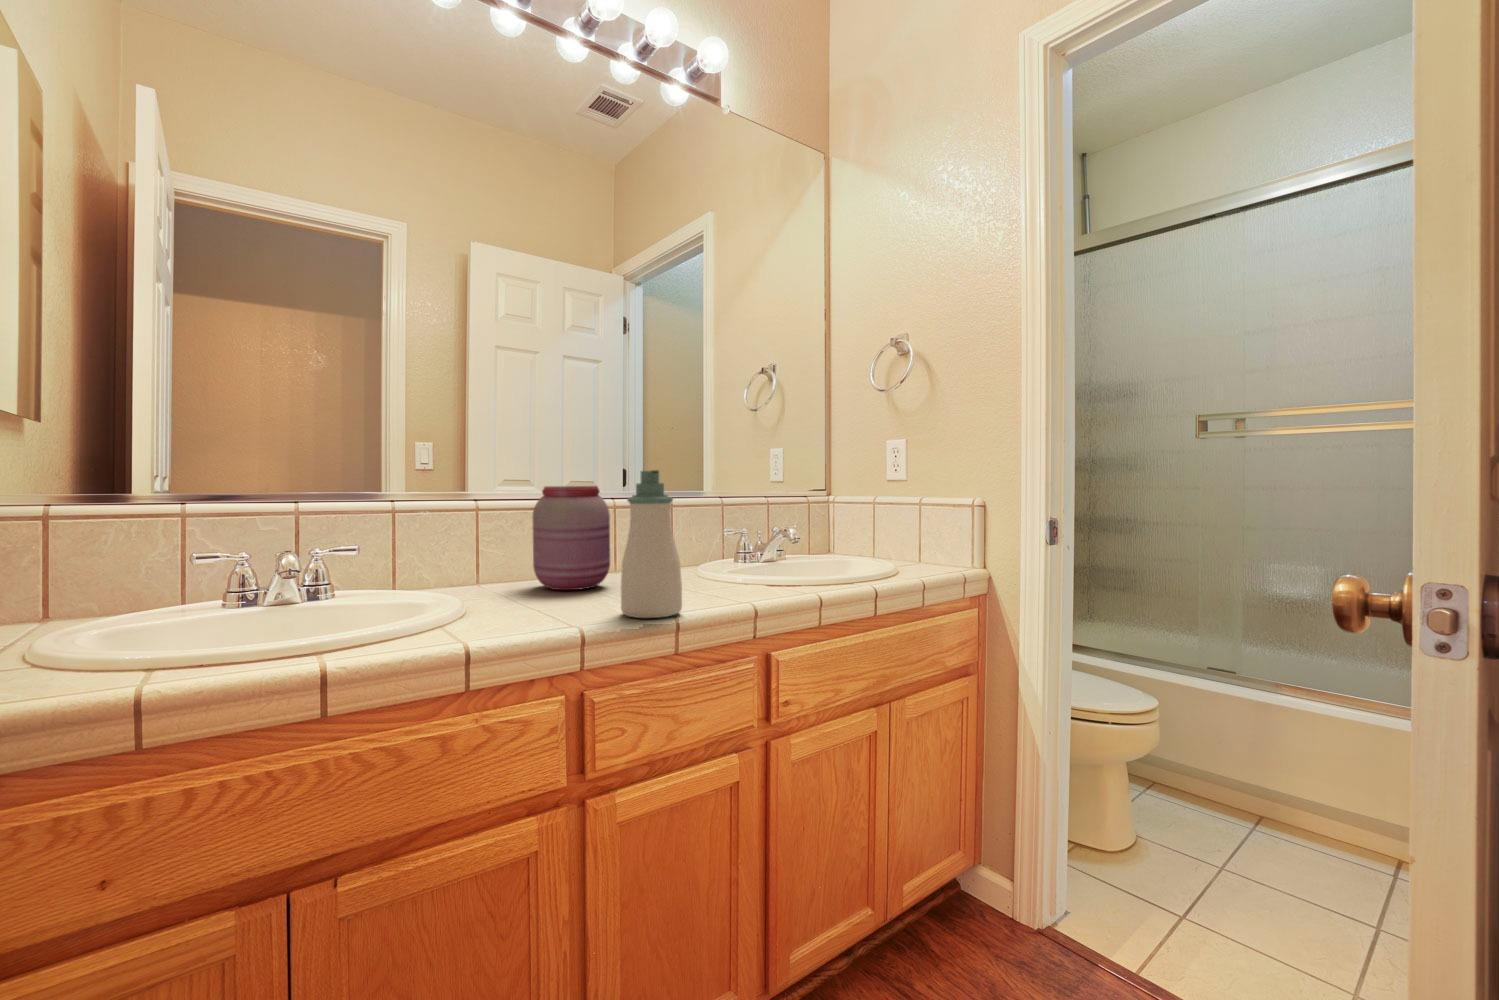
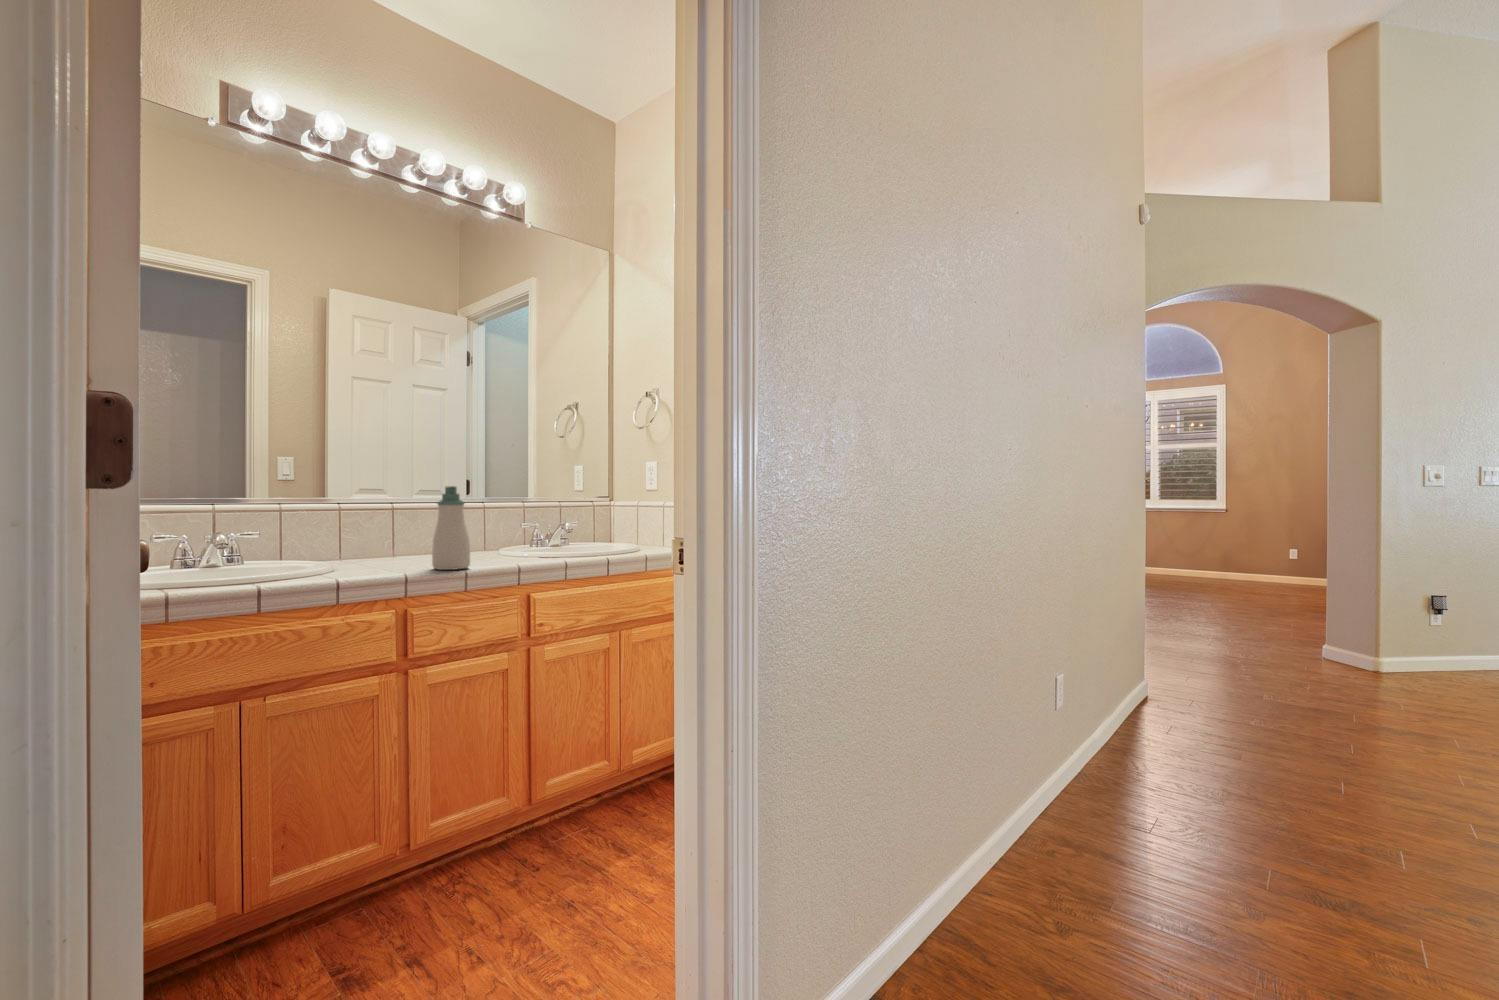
jar: present [532,486,610,590] -> none [380,494,433,560]

